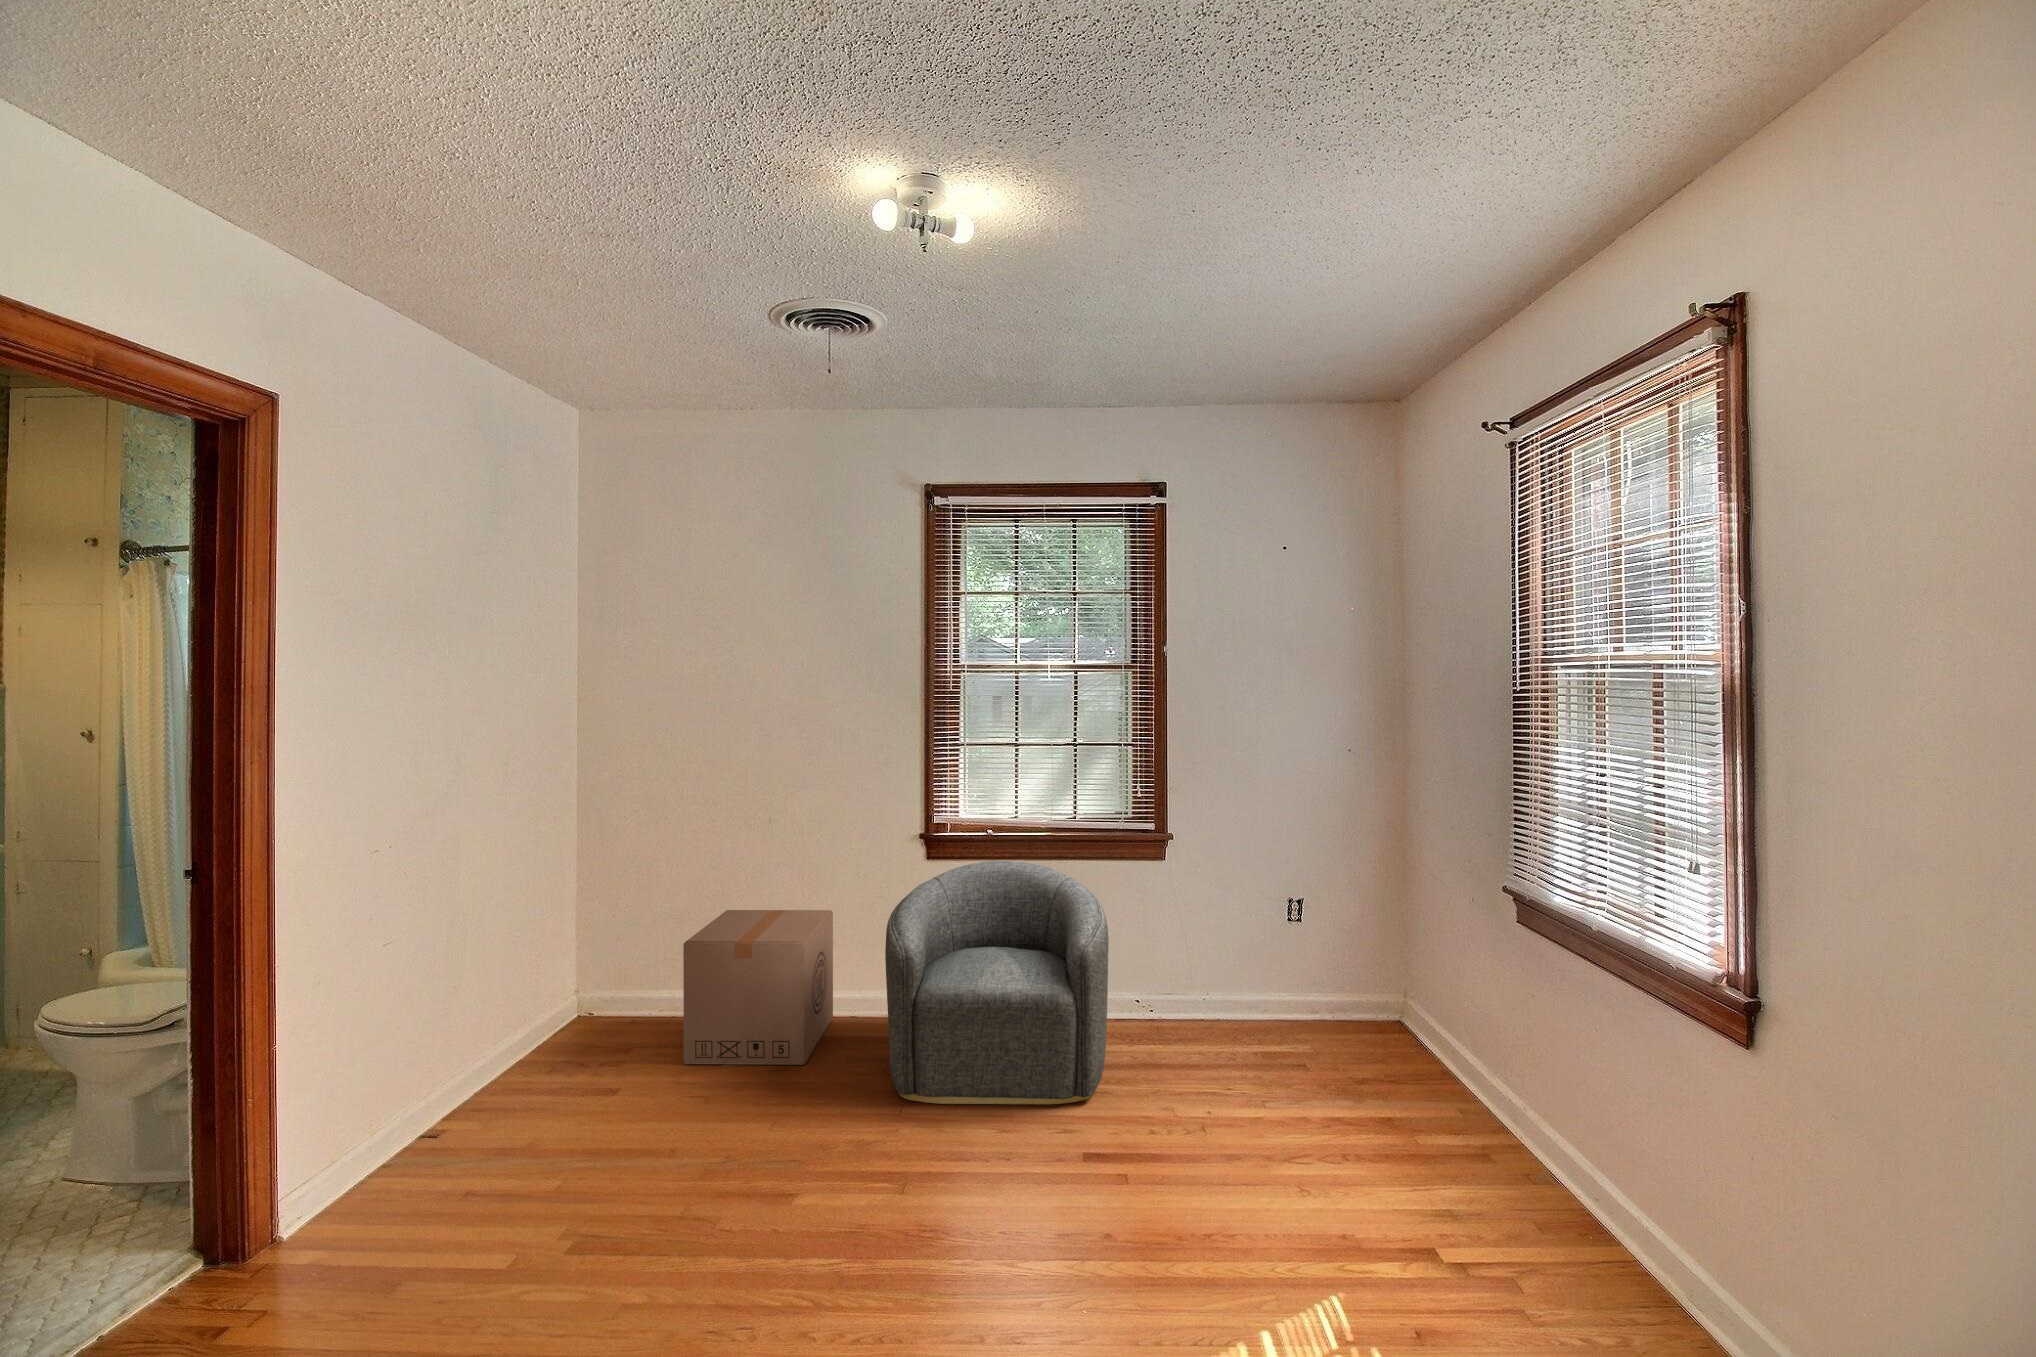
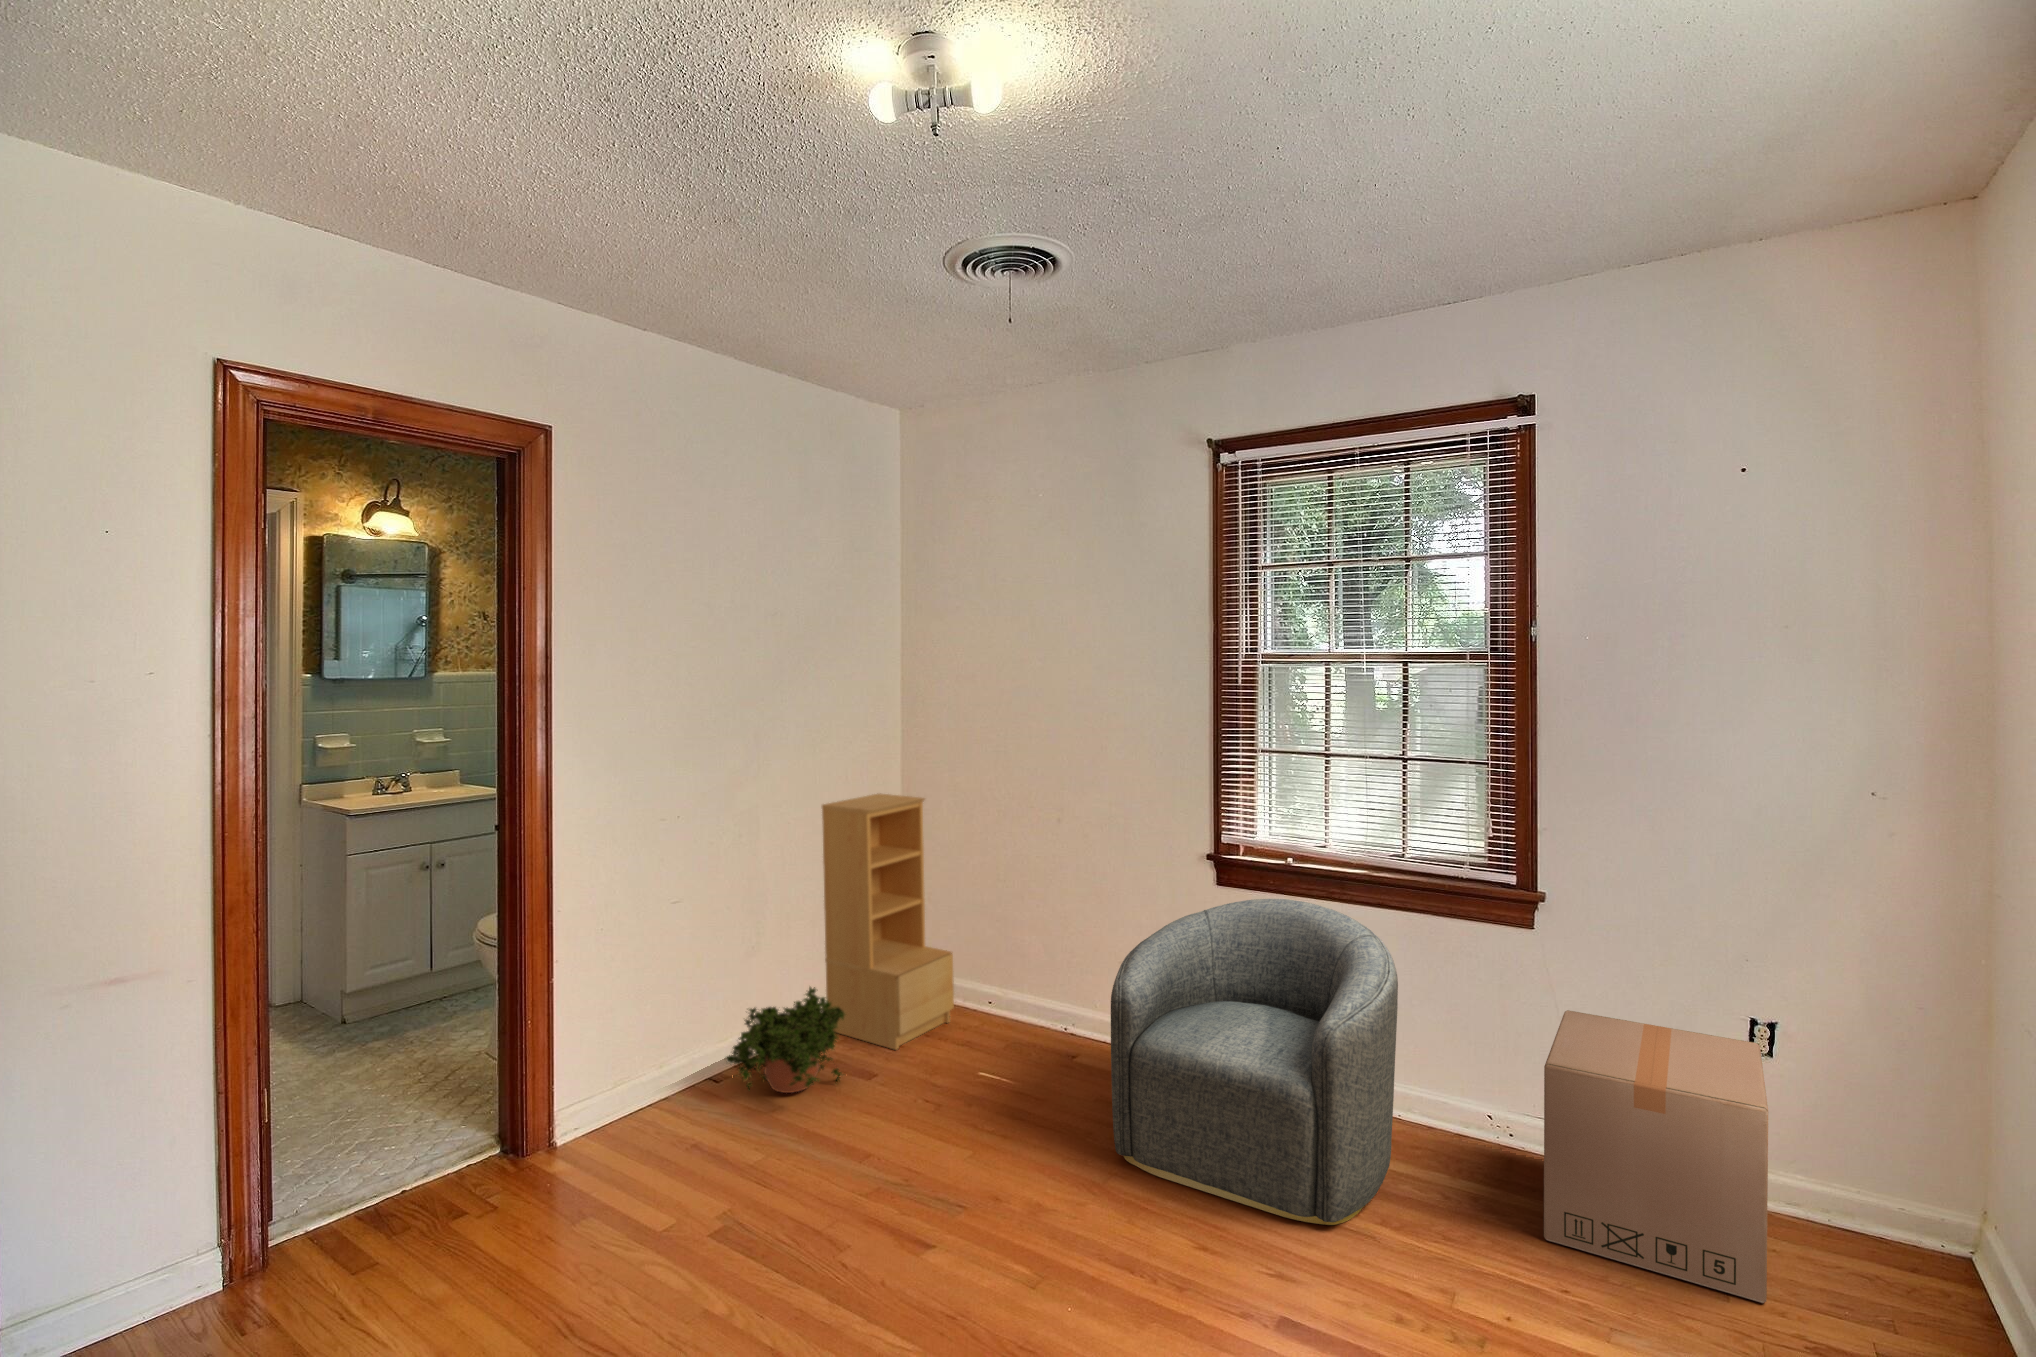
bookshelf: none [516,807,659,1066] -> present [822,793,954,1050]
cardboard box: present [683,910,833,1065] -> present [1544,1010,1768,1303]
potted plant: none [433,1013,584,1142] -> present [726,987,846,1093]

